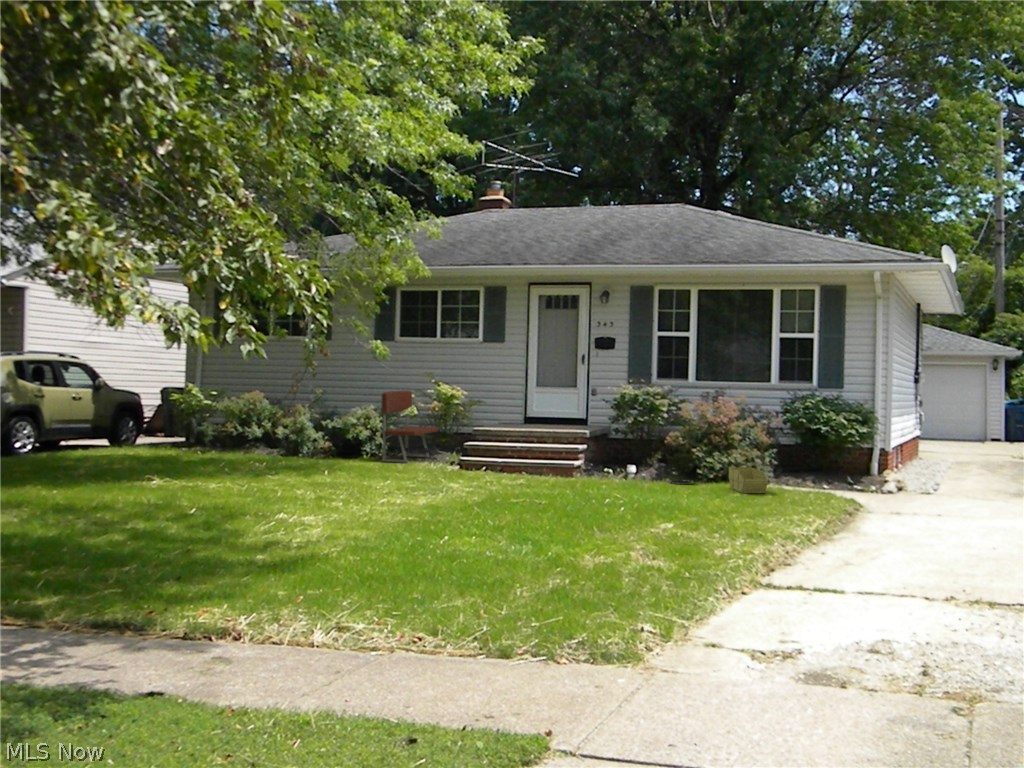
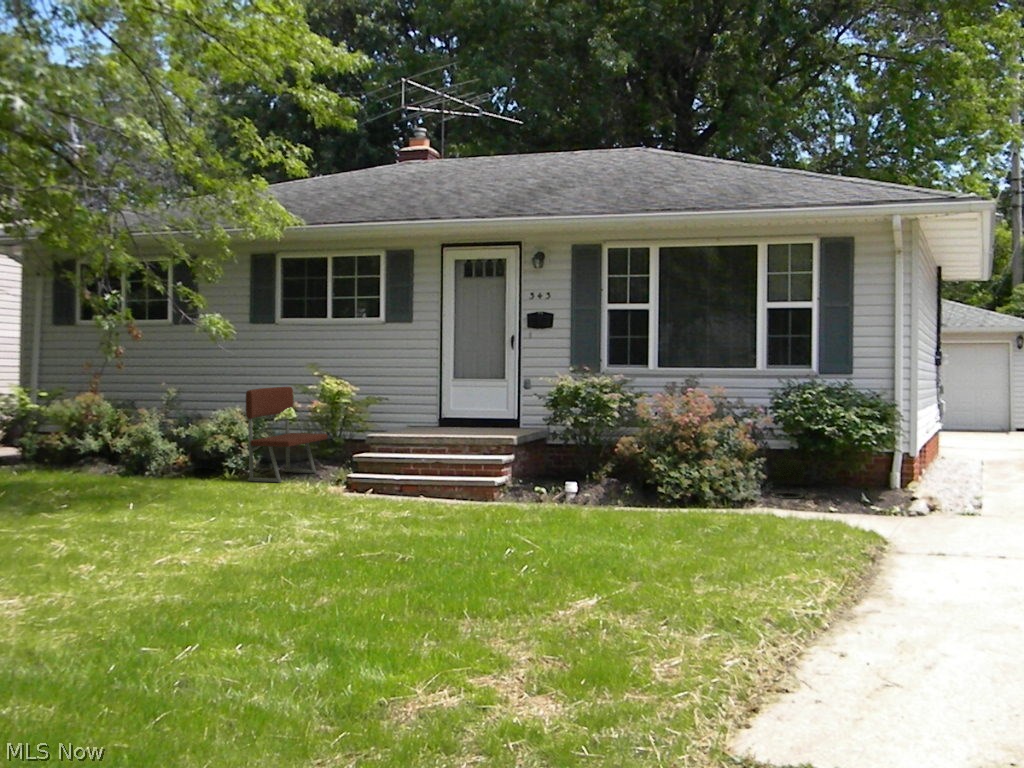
potted tree: present [668,442,693,484] -> present [773,449,805,499]
storage bin: present [729,468,768,493] -> none [699,485,753,522]

